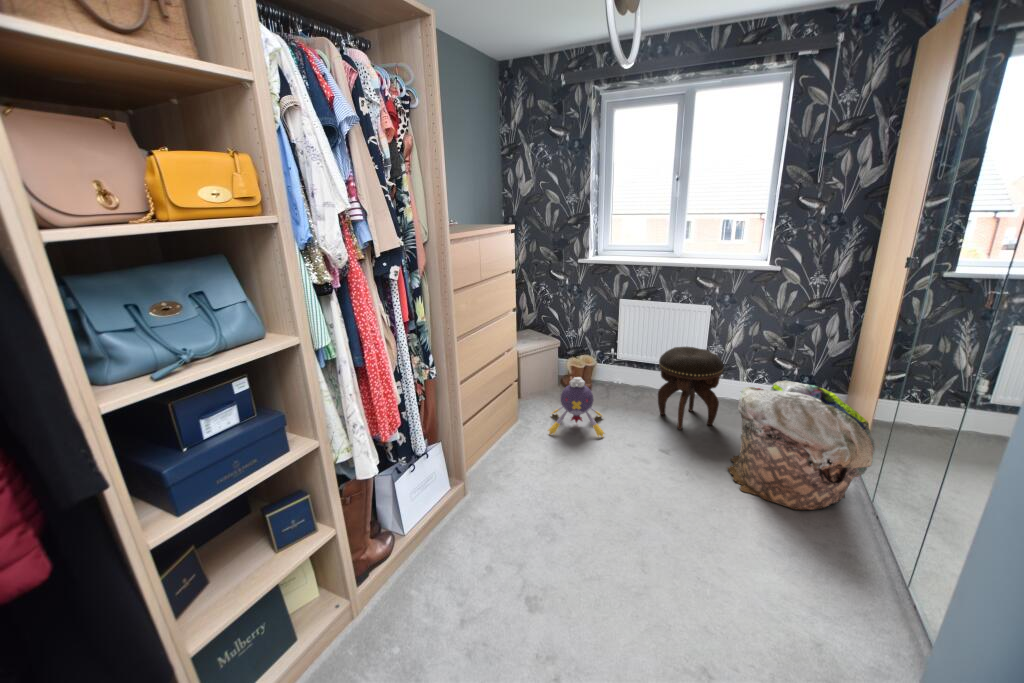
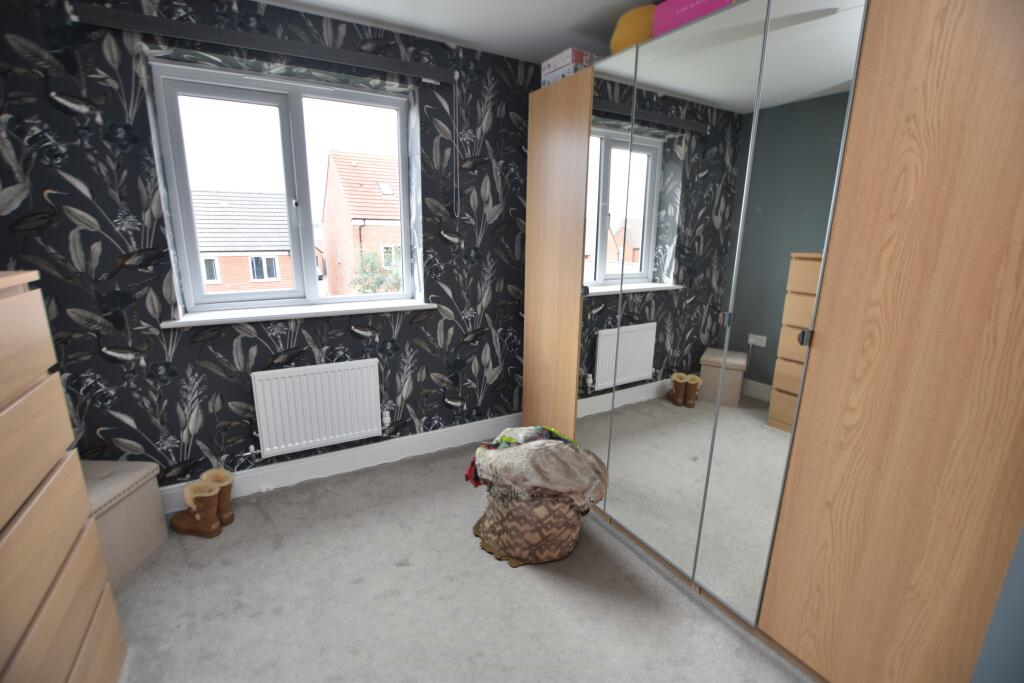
footstool: present [658,347,724,430] -> none [347,413,426,523]
plush toy: present [548,377,605,437] -> none [198,517,317,641]

